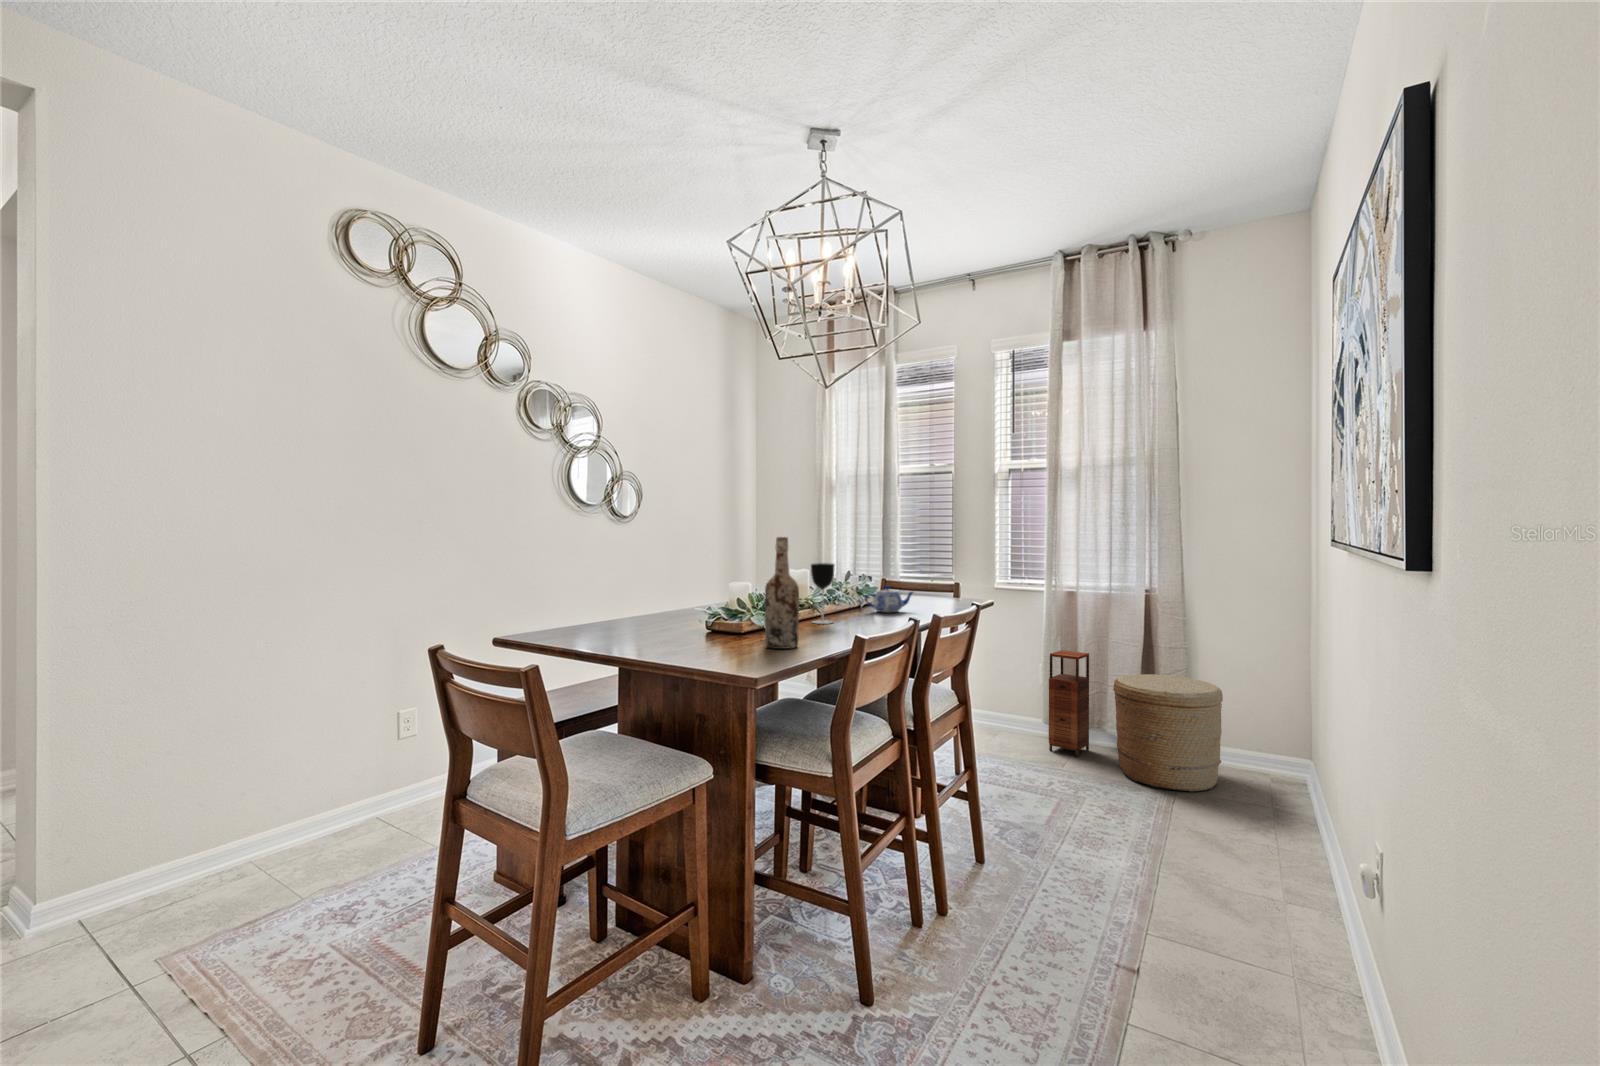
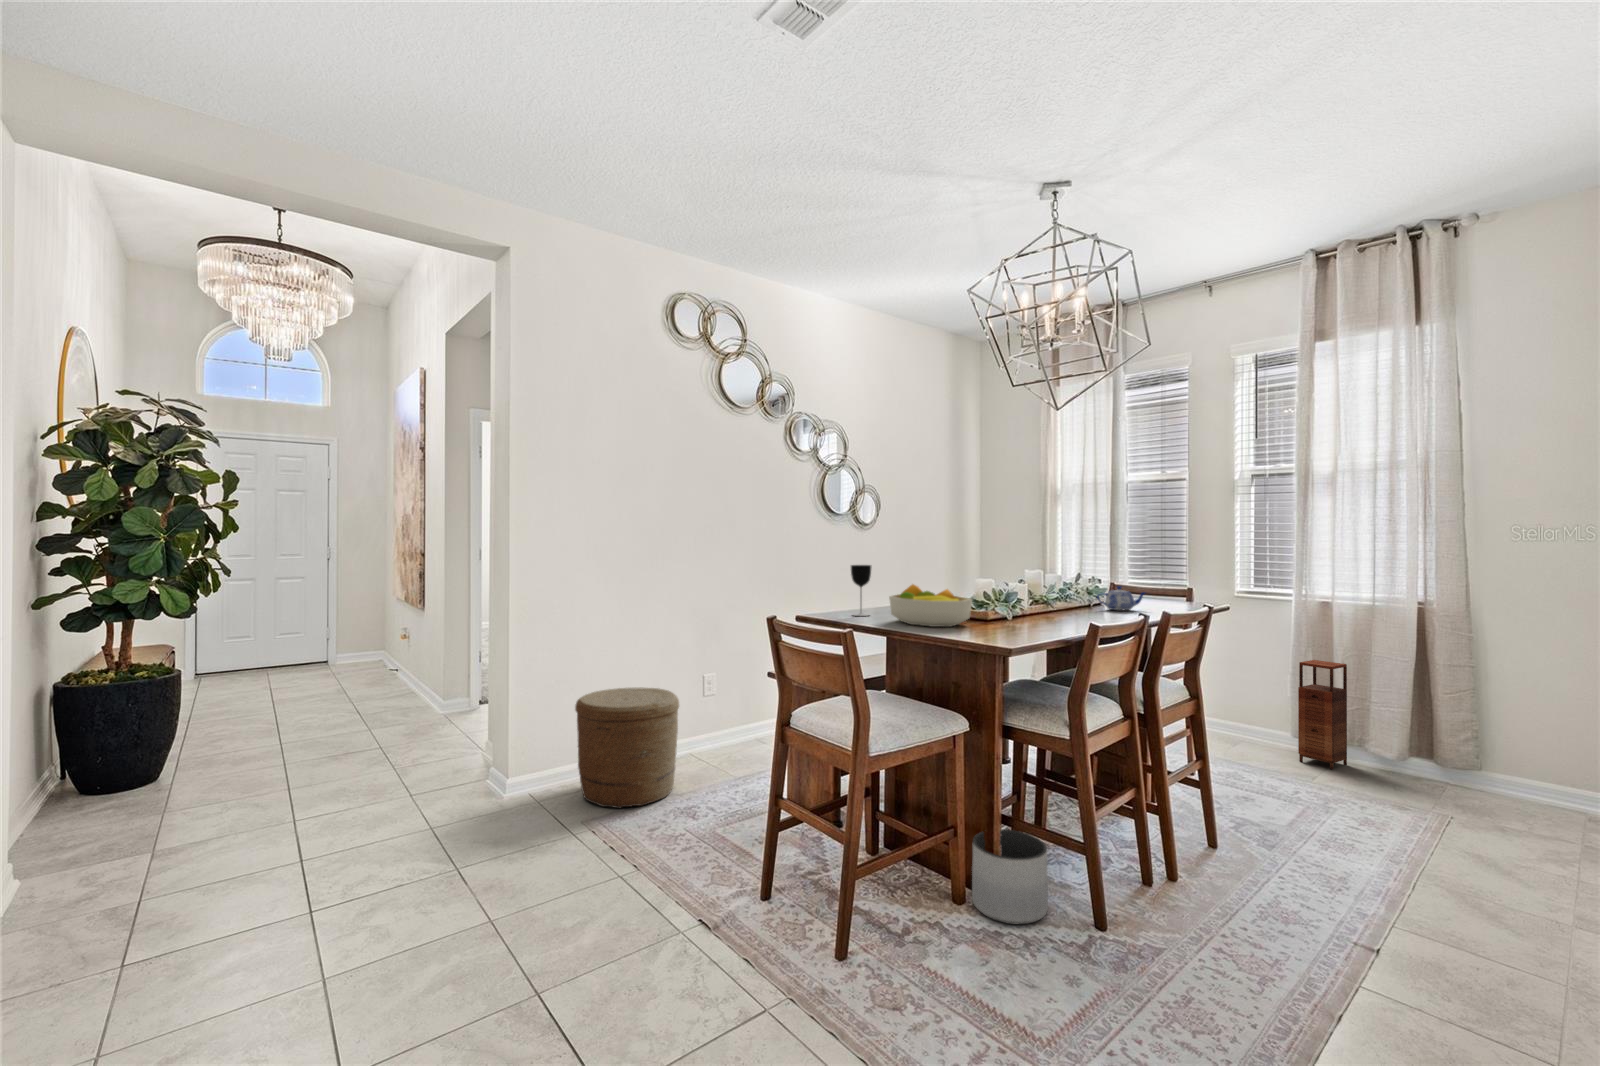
wine bottle: present [765,537,799,649] -> none [1009,540,1039,633]
wine glass: present [811,563,834,624] -> present [851,565,871,616]
fruit bowl: none [623,591,724,645] -> present [889,584,972,627]
woven basket: present [1113,674,1223,791] -> present [575,687,679,808]
planter: none [718,890,807,1016] -> present [972,829,1048,924]

